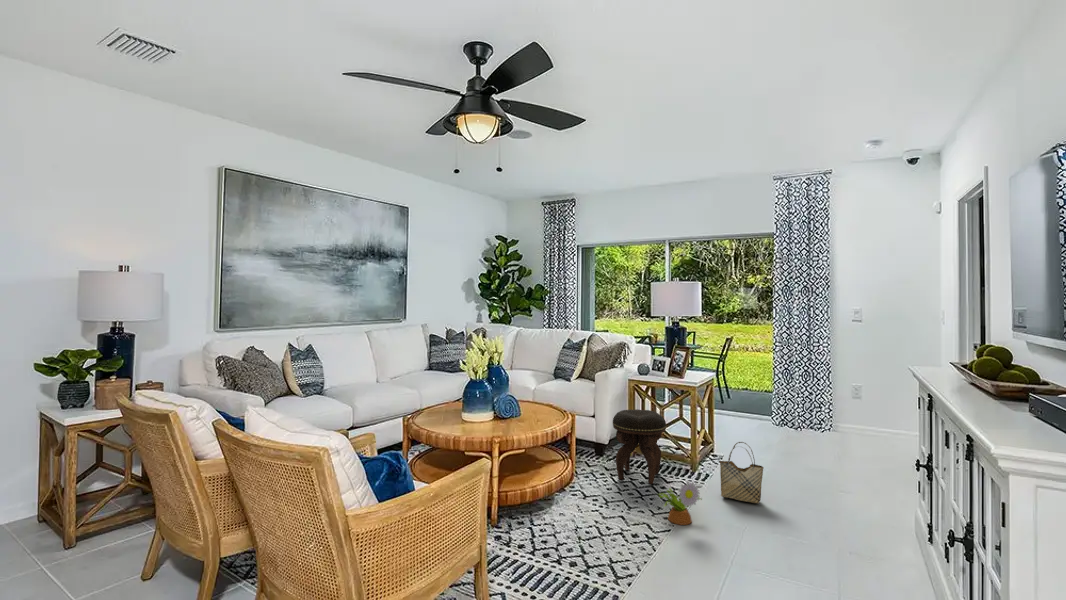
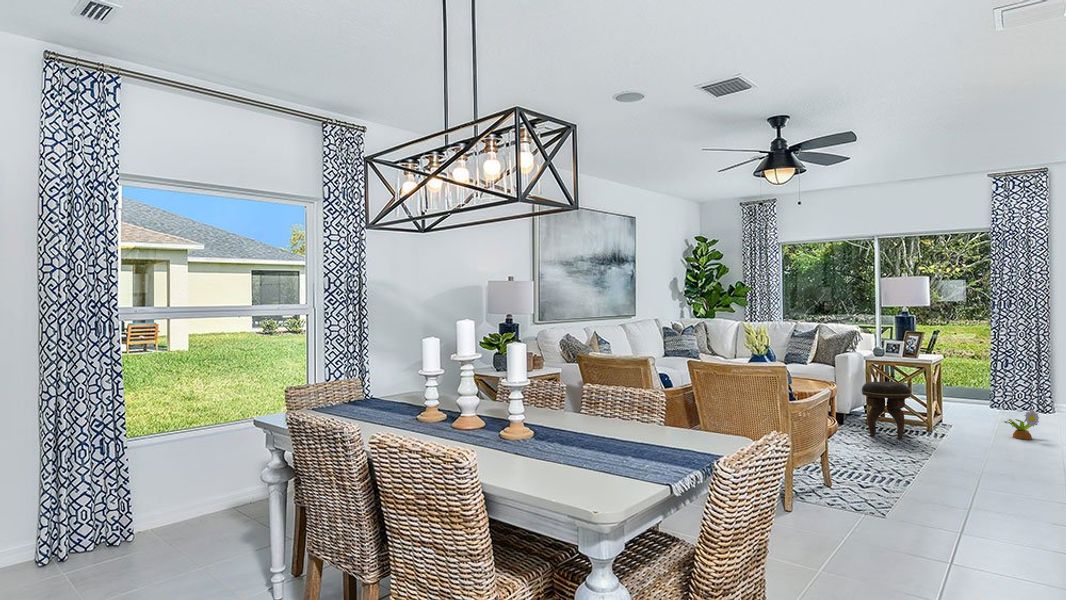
woven basket: present [720,442,764,503] -> none [962,402,1002,448]
decorative plant: present [659,481,702,525] -> present [1004,410,1039,439]

